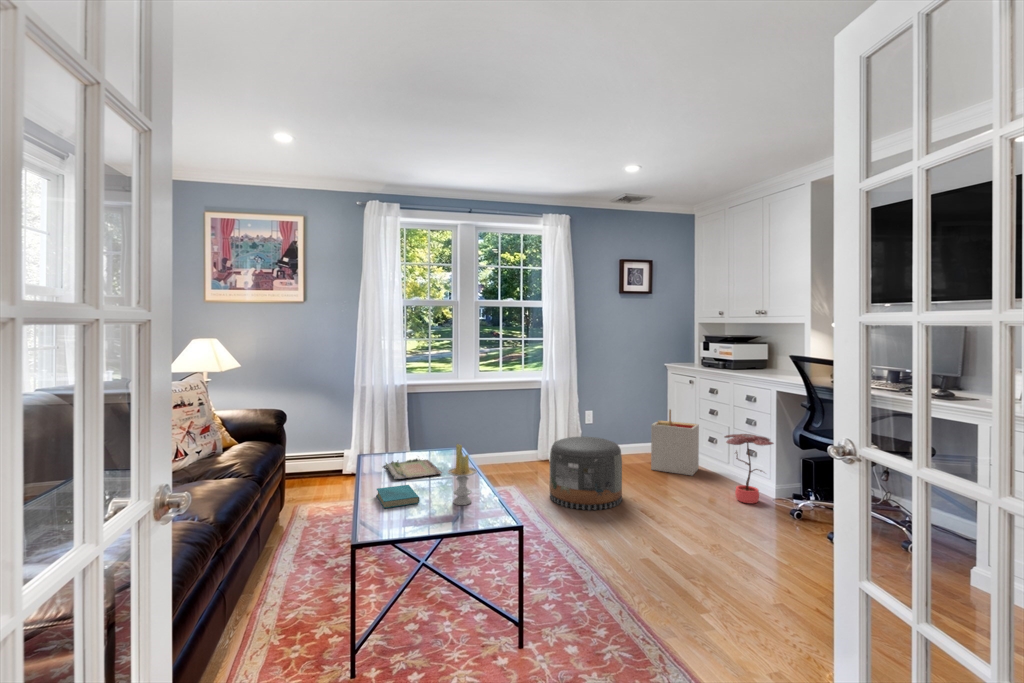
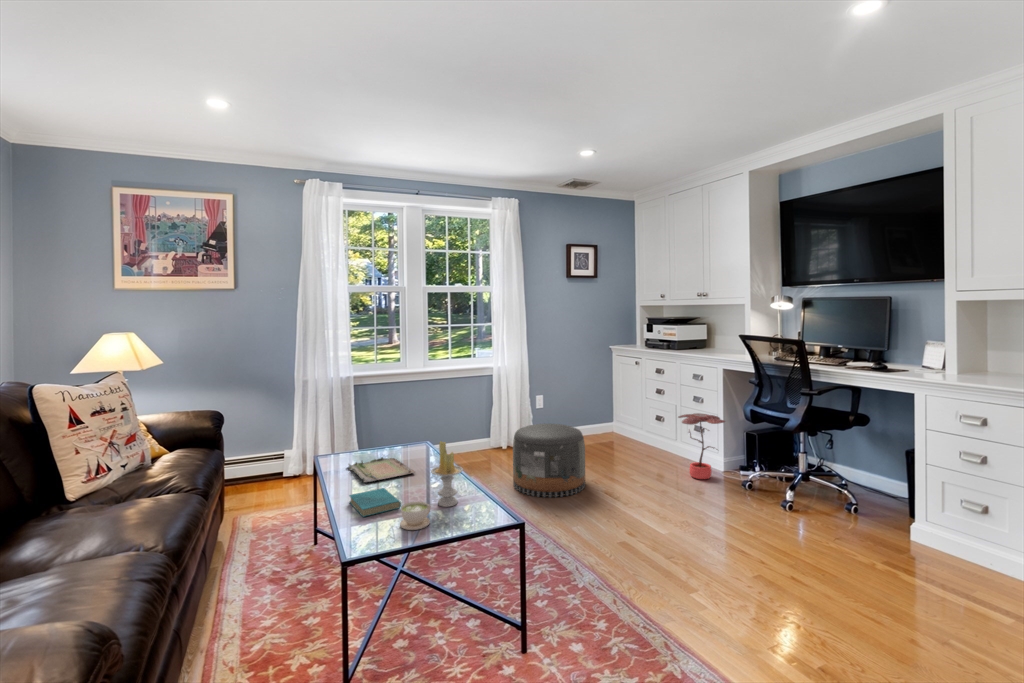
storage bin: present [651,410,699,476] -> none [604,392,648,456]
coffee cup: none [413,498,443,523] -> present [400,502,430,530]

